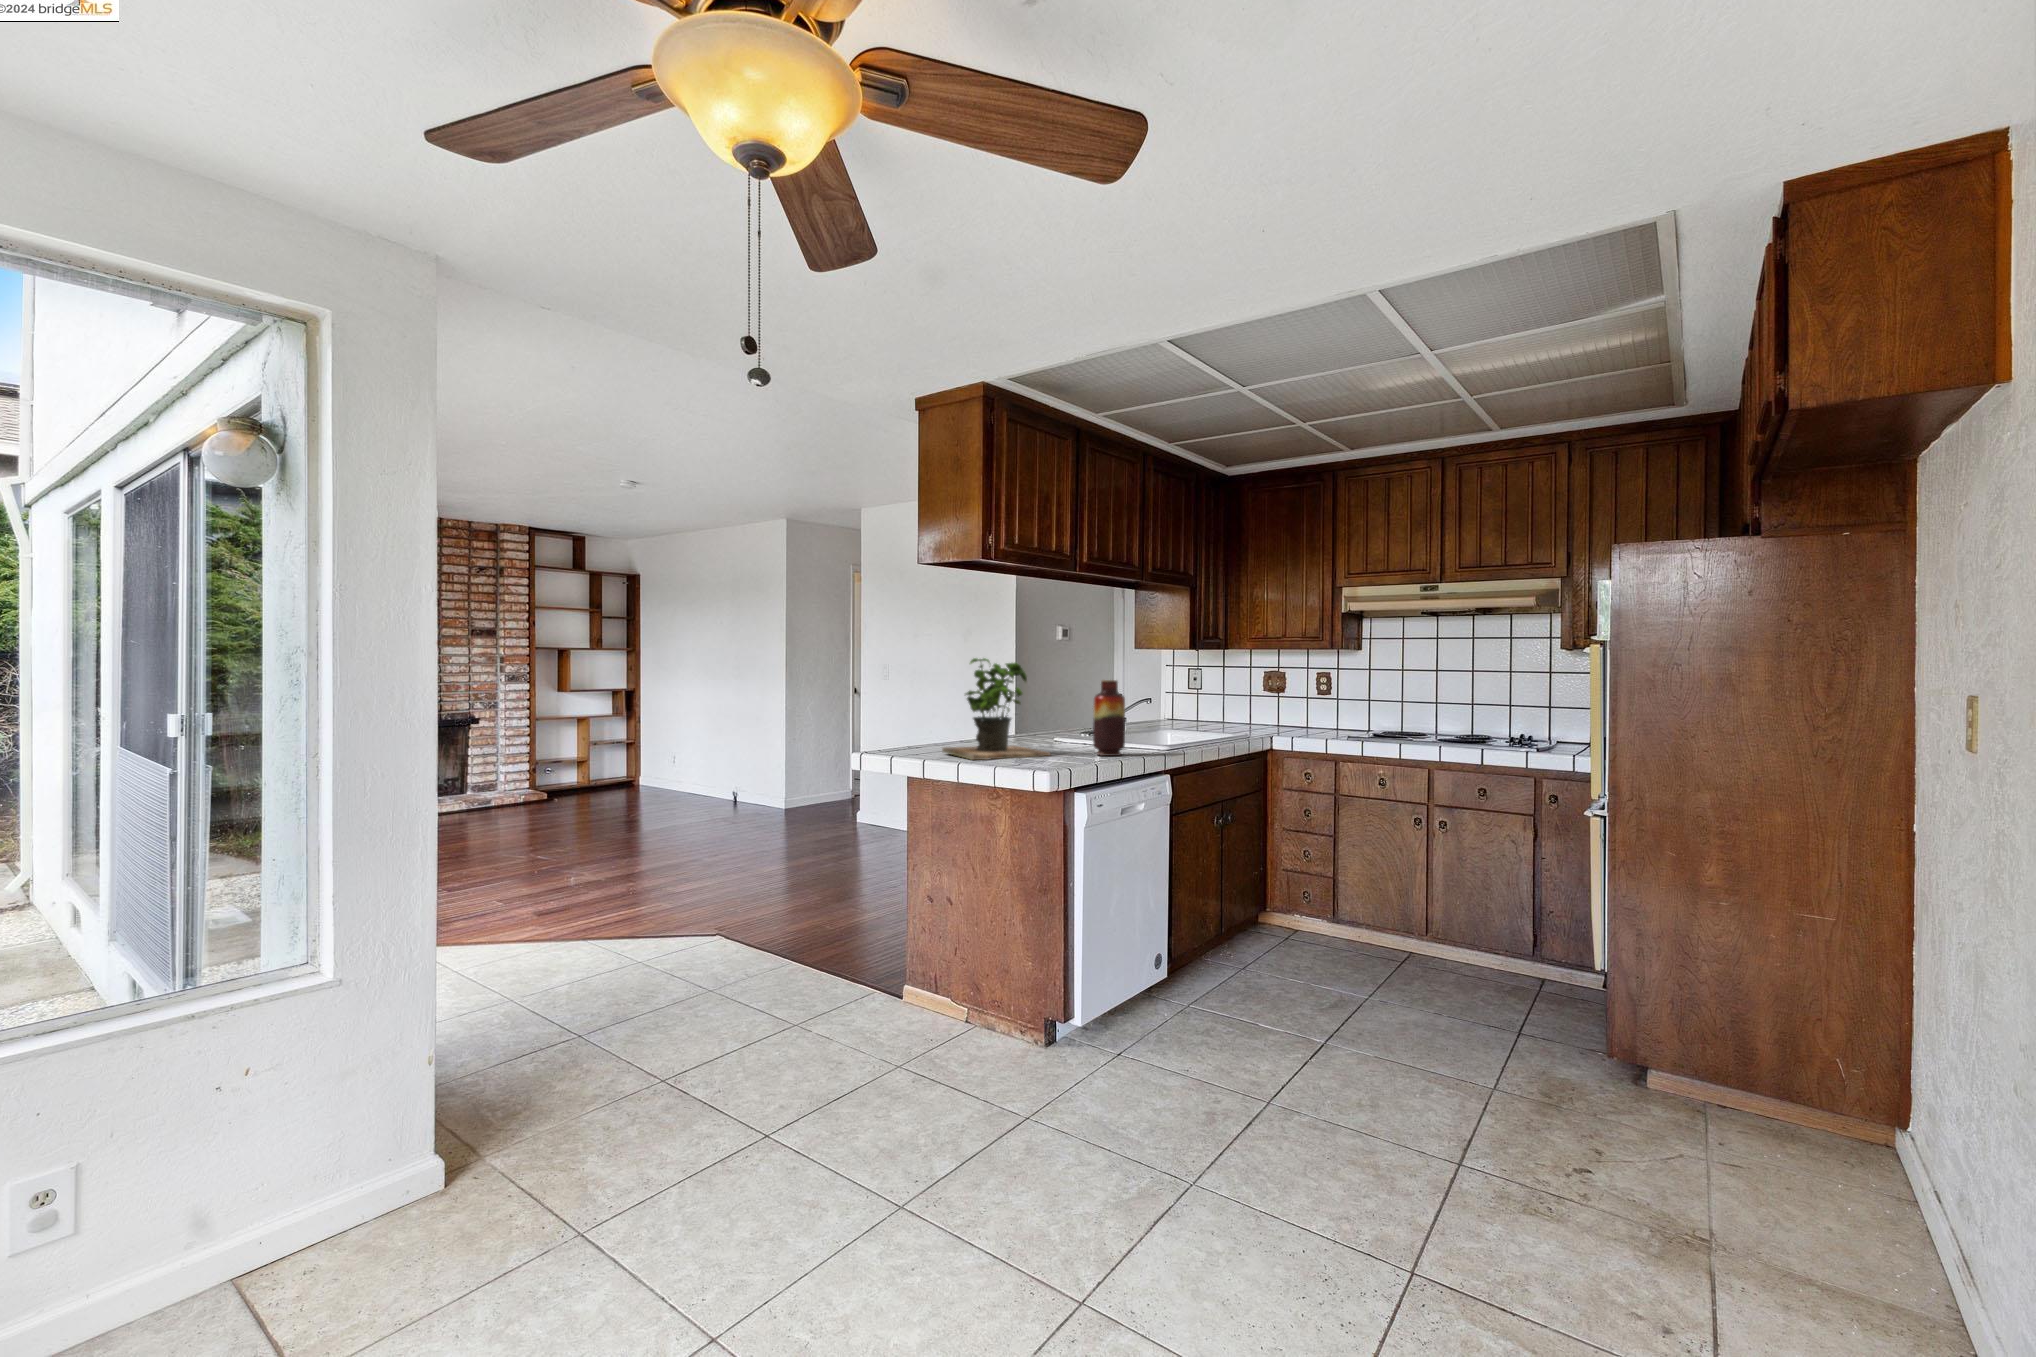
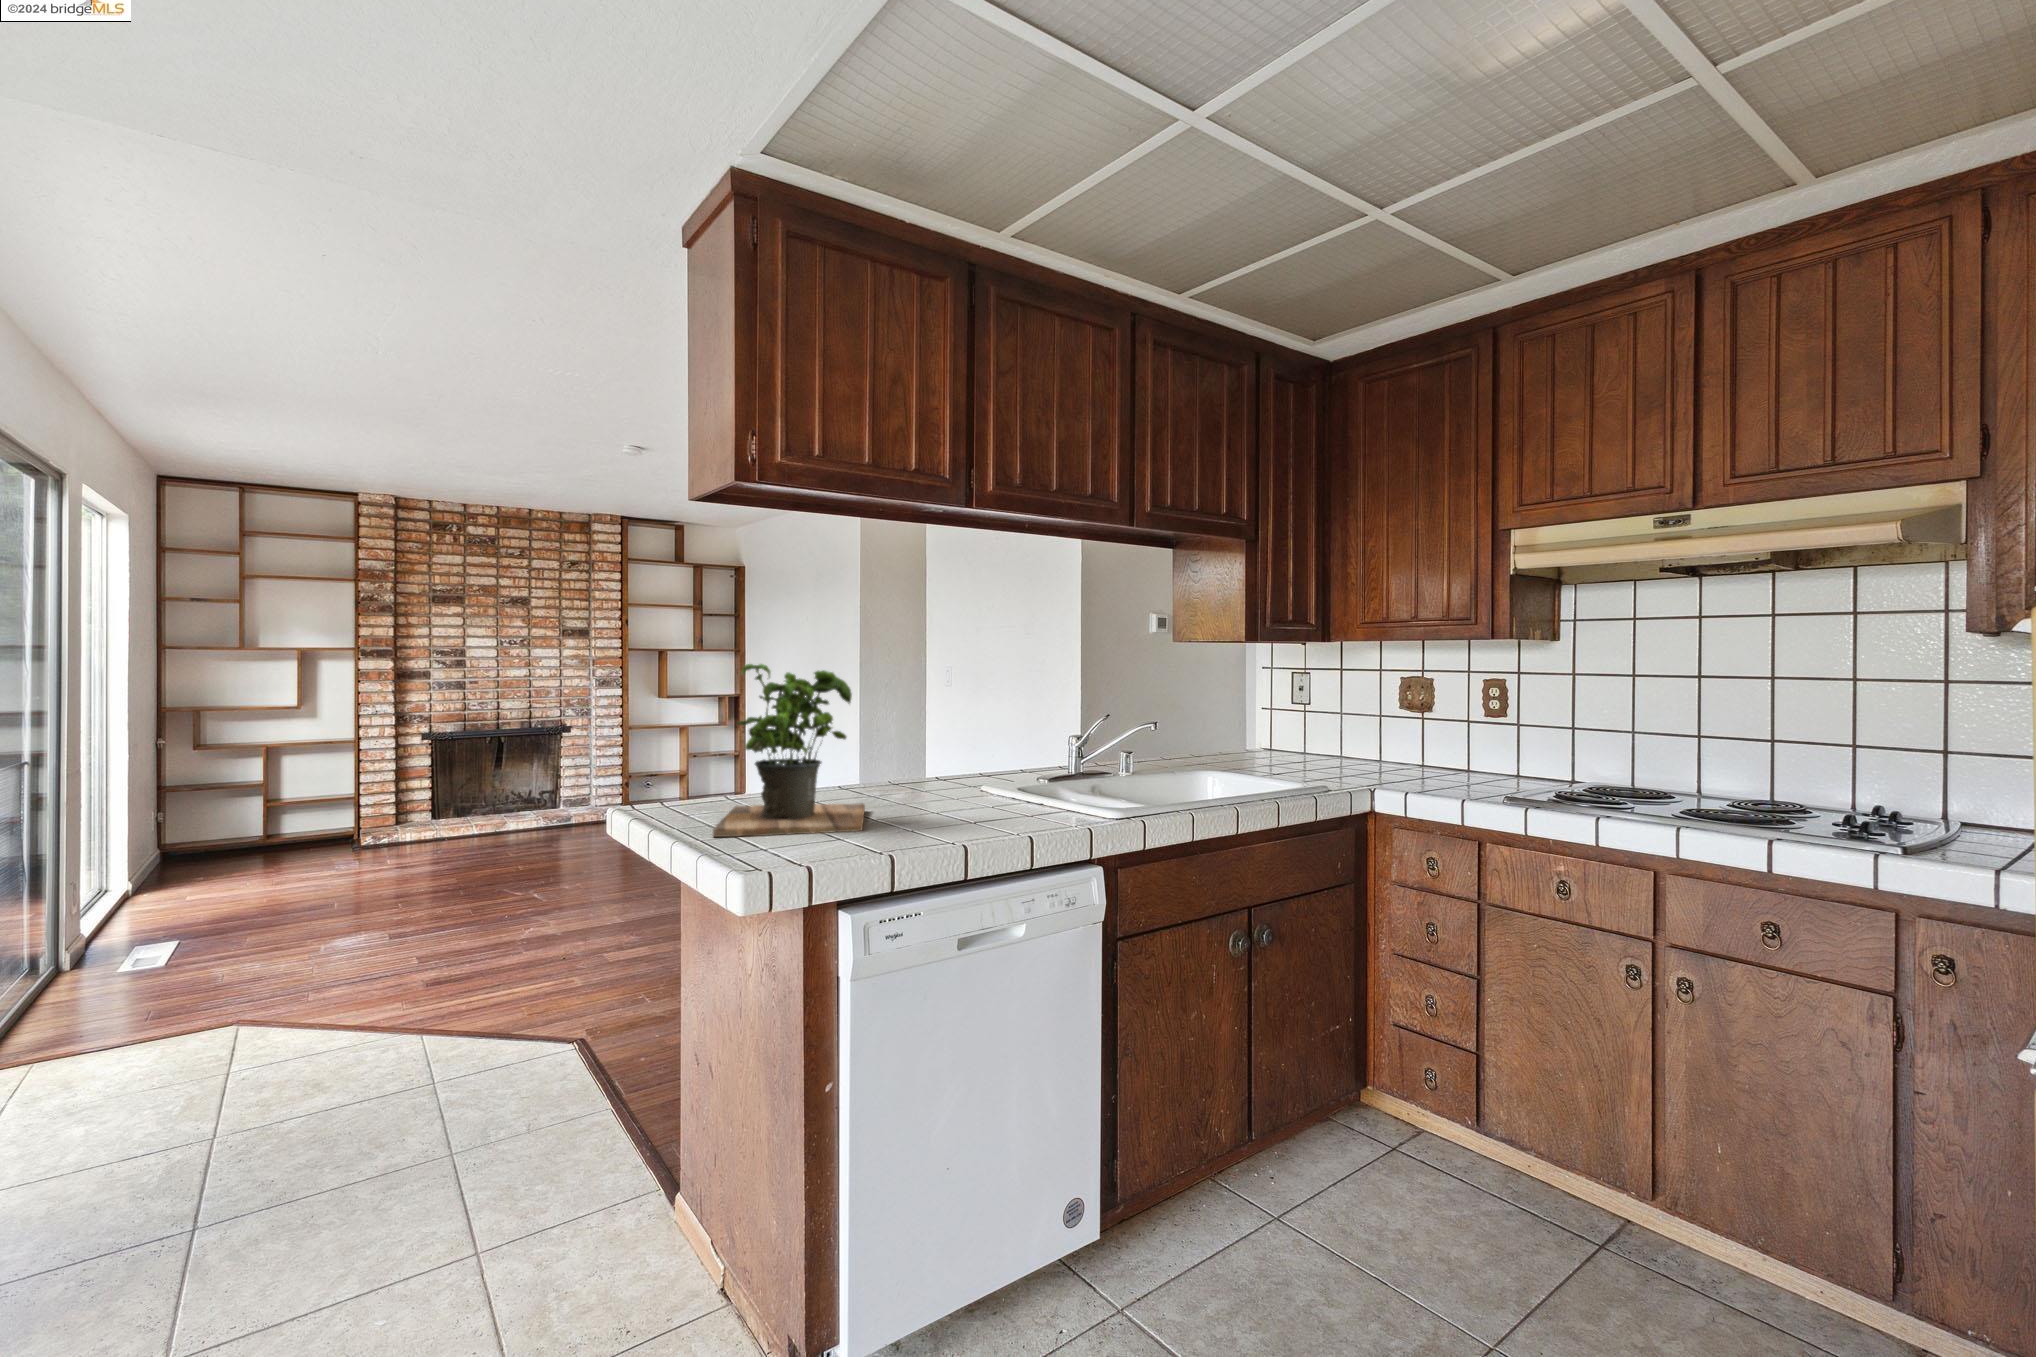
vase: present [1093,680,1125,756] -> none [919,702,975,839]

